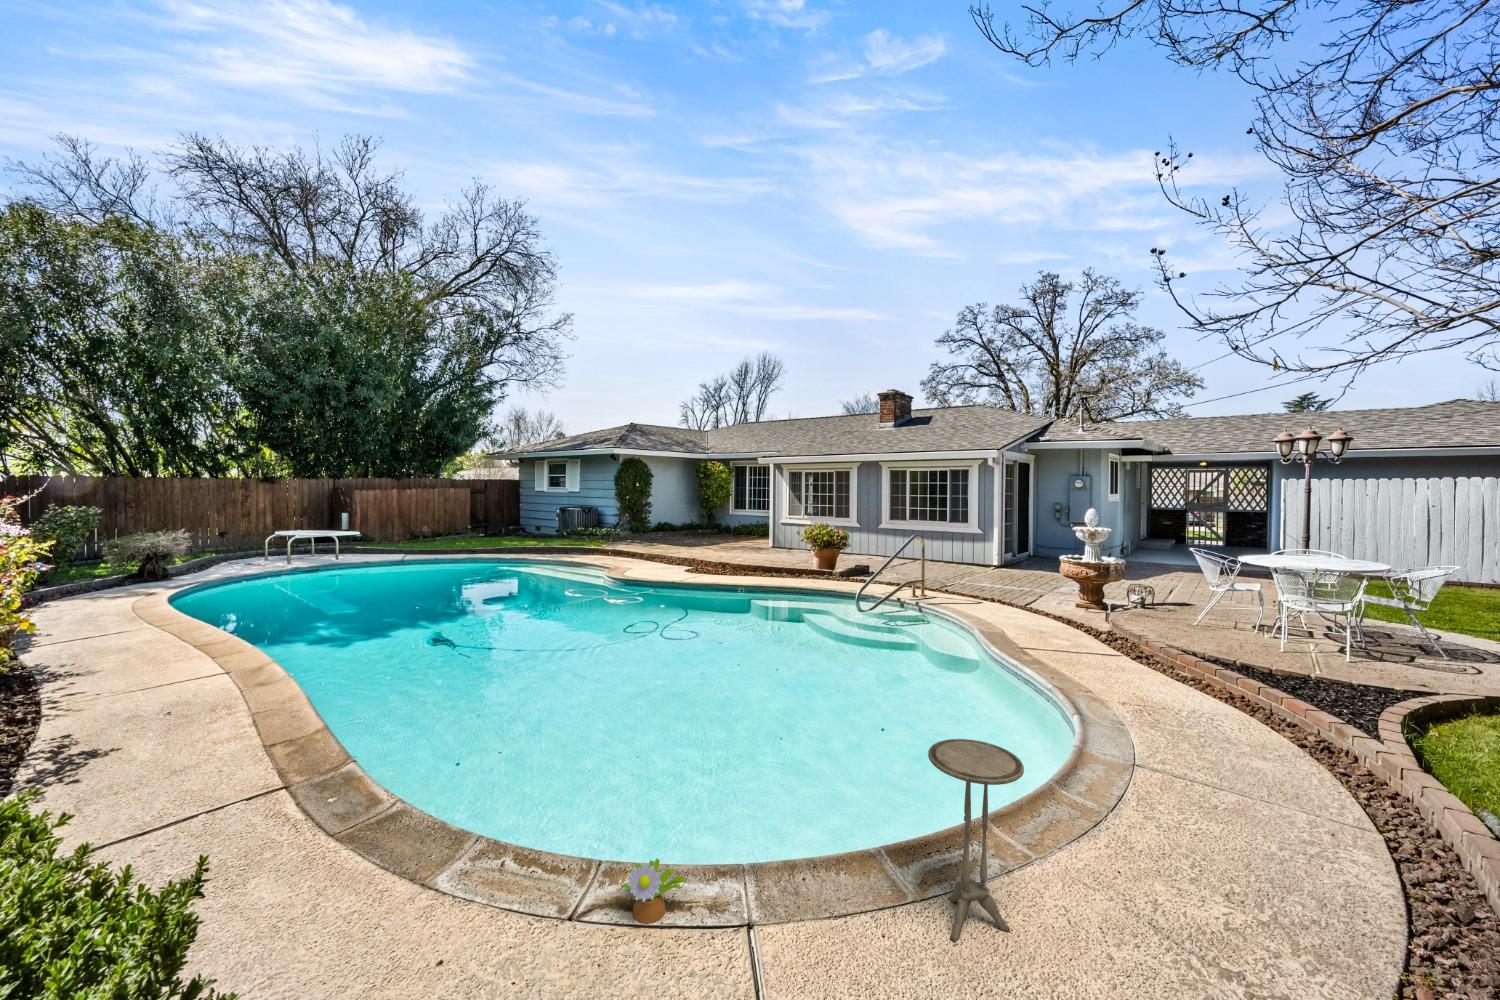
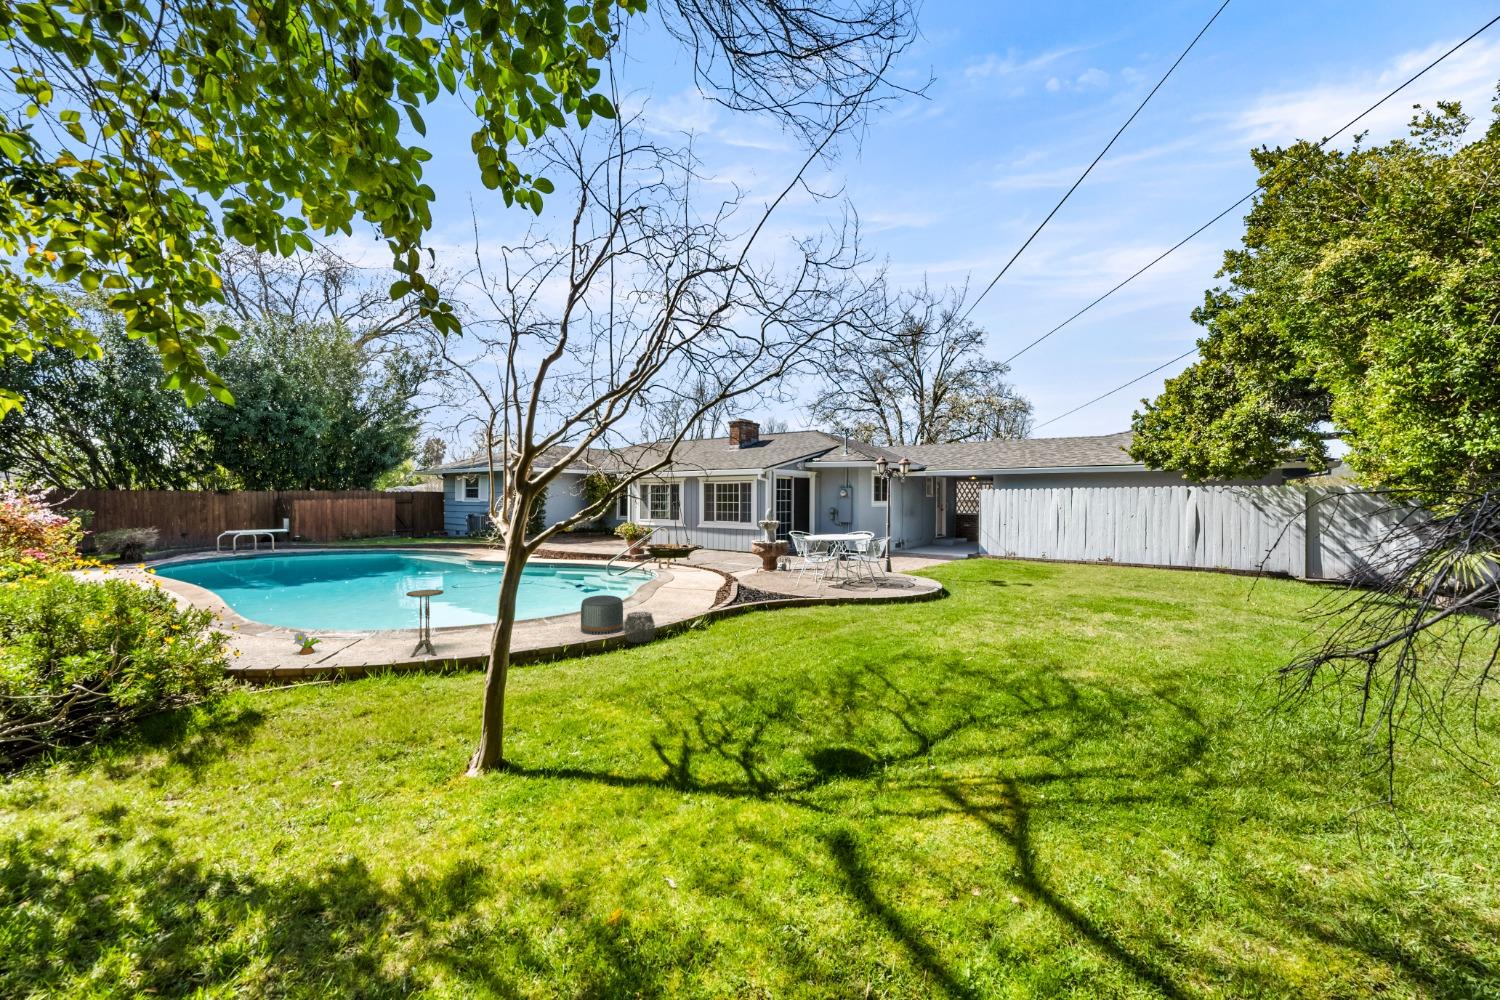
pouf: none [1123,701,1232,804] -> present [581,595,623,635]
woven basket: none [1311,761,1414,850] -> present [624,612,655,643]

